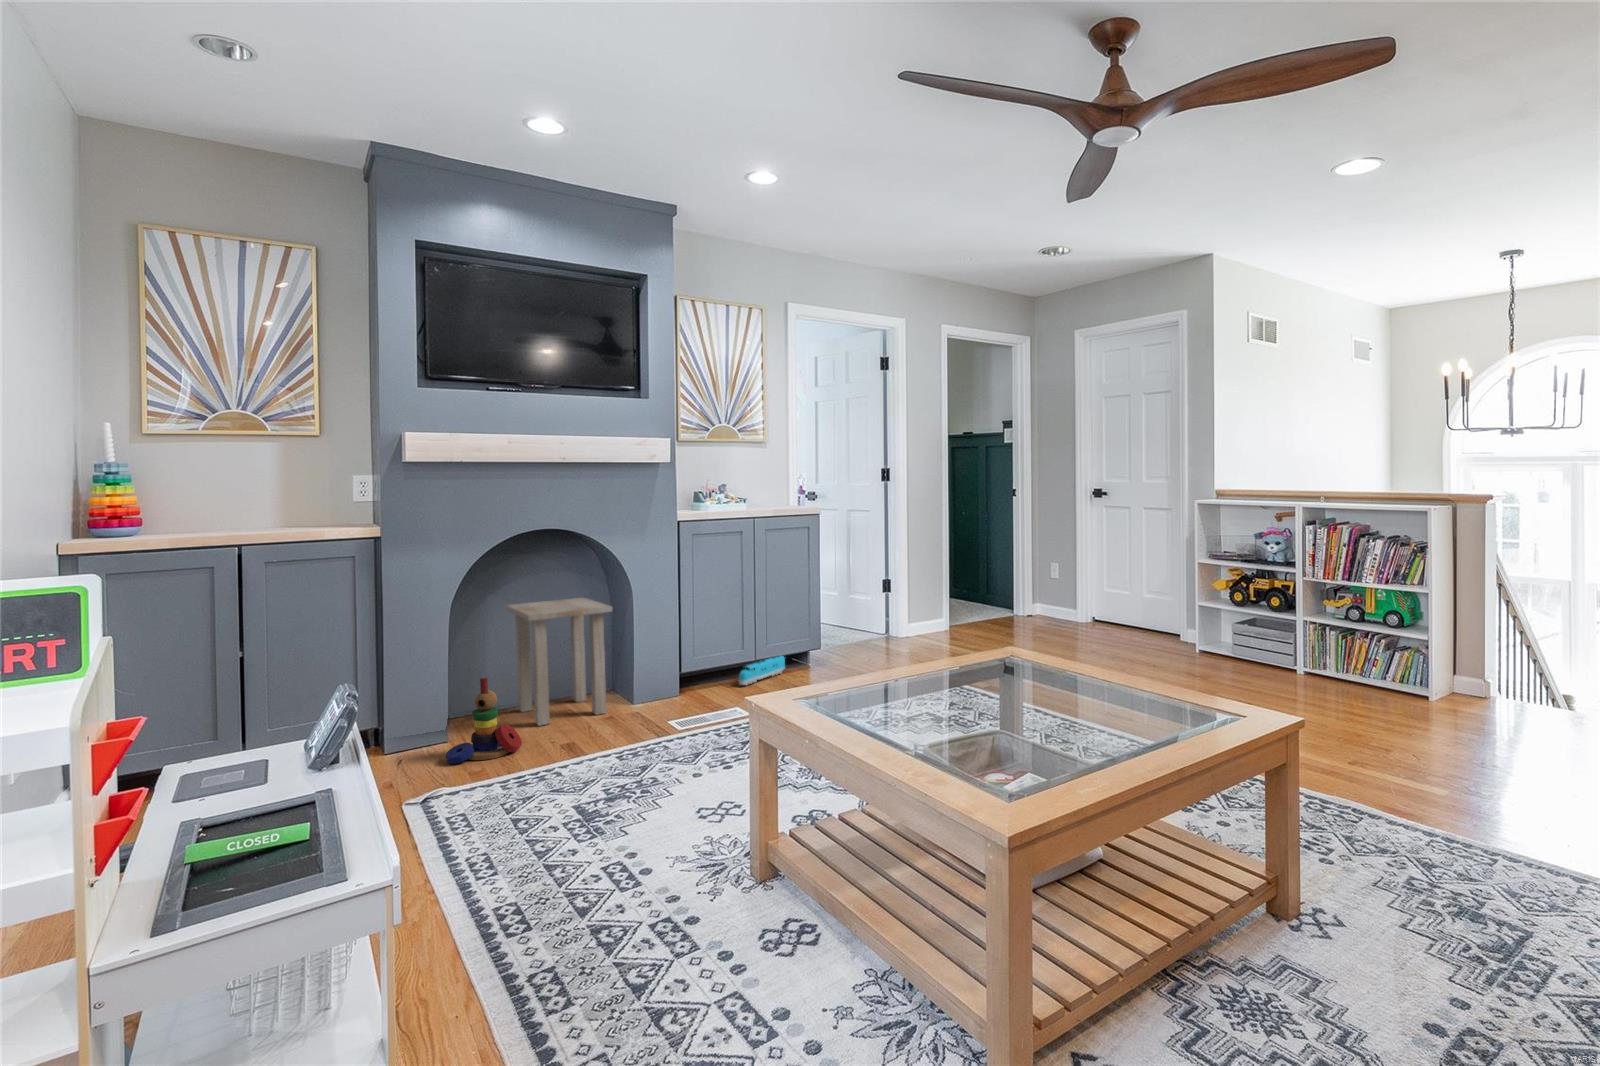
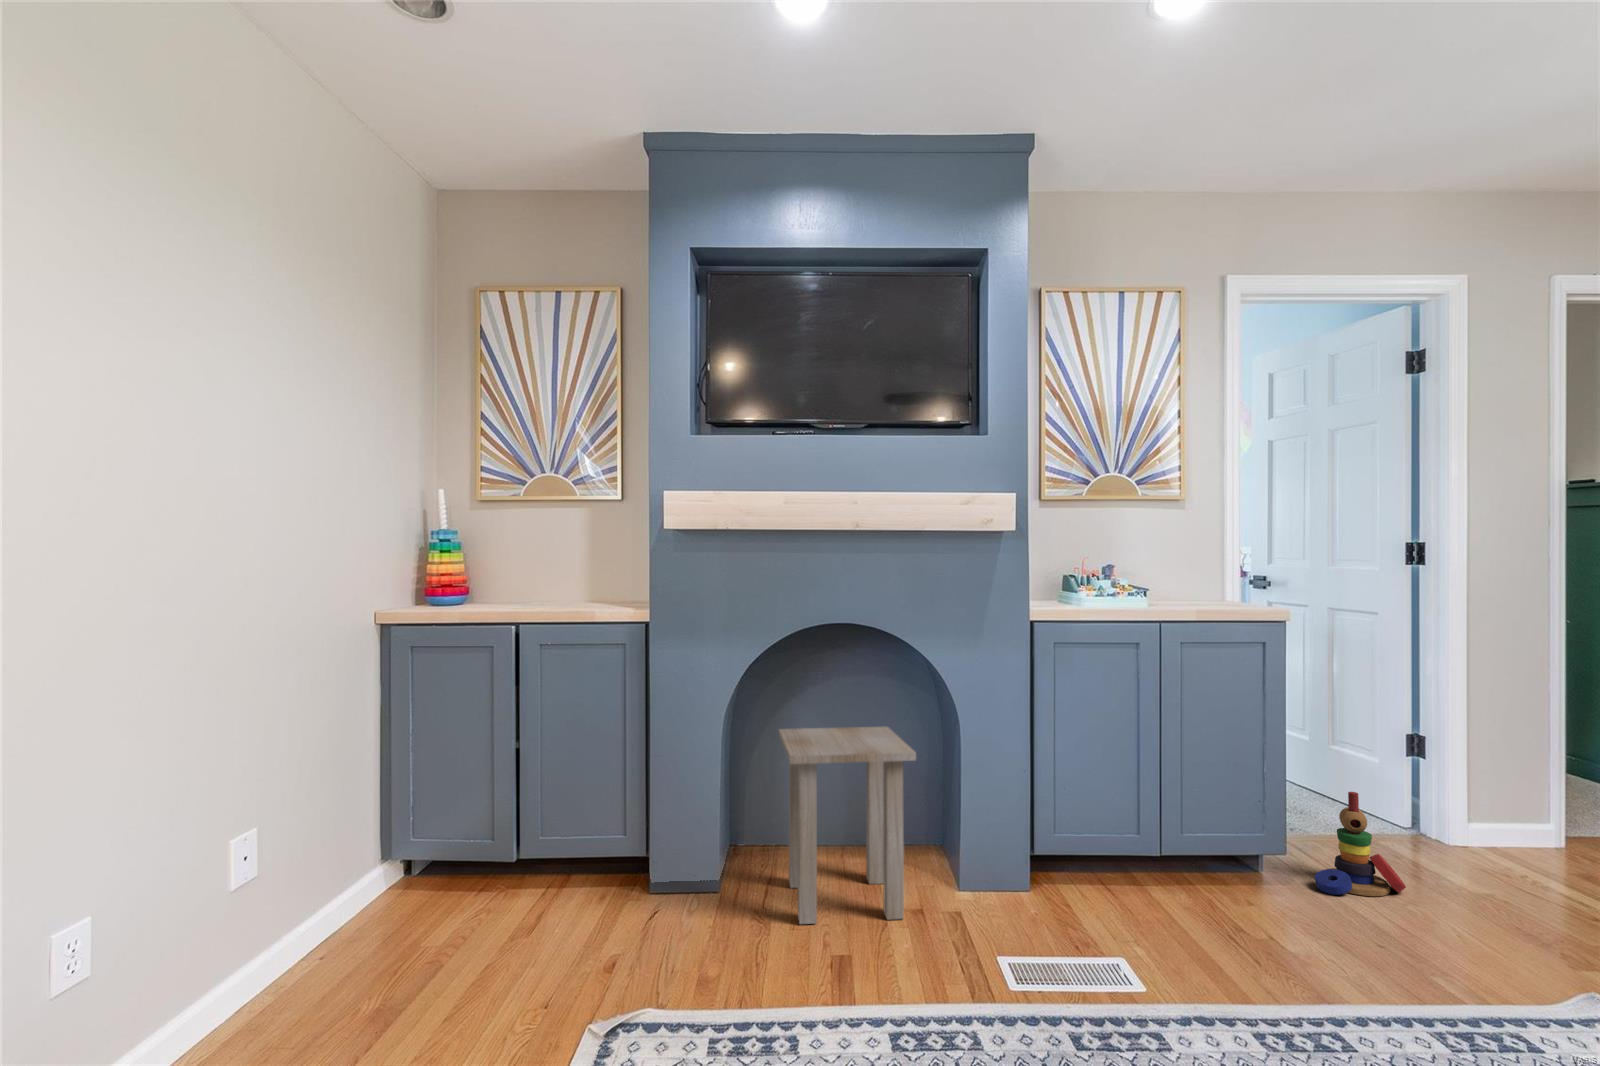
toy train: present [739,656,785,685] -> none [1130,854,1217,905]
stacking toy: present [446,677,522,764] -> present [1315,792,1406,896]

